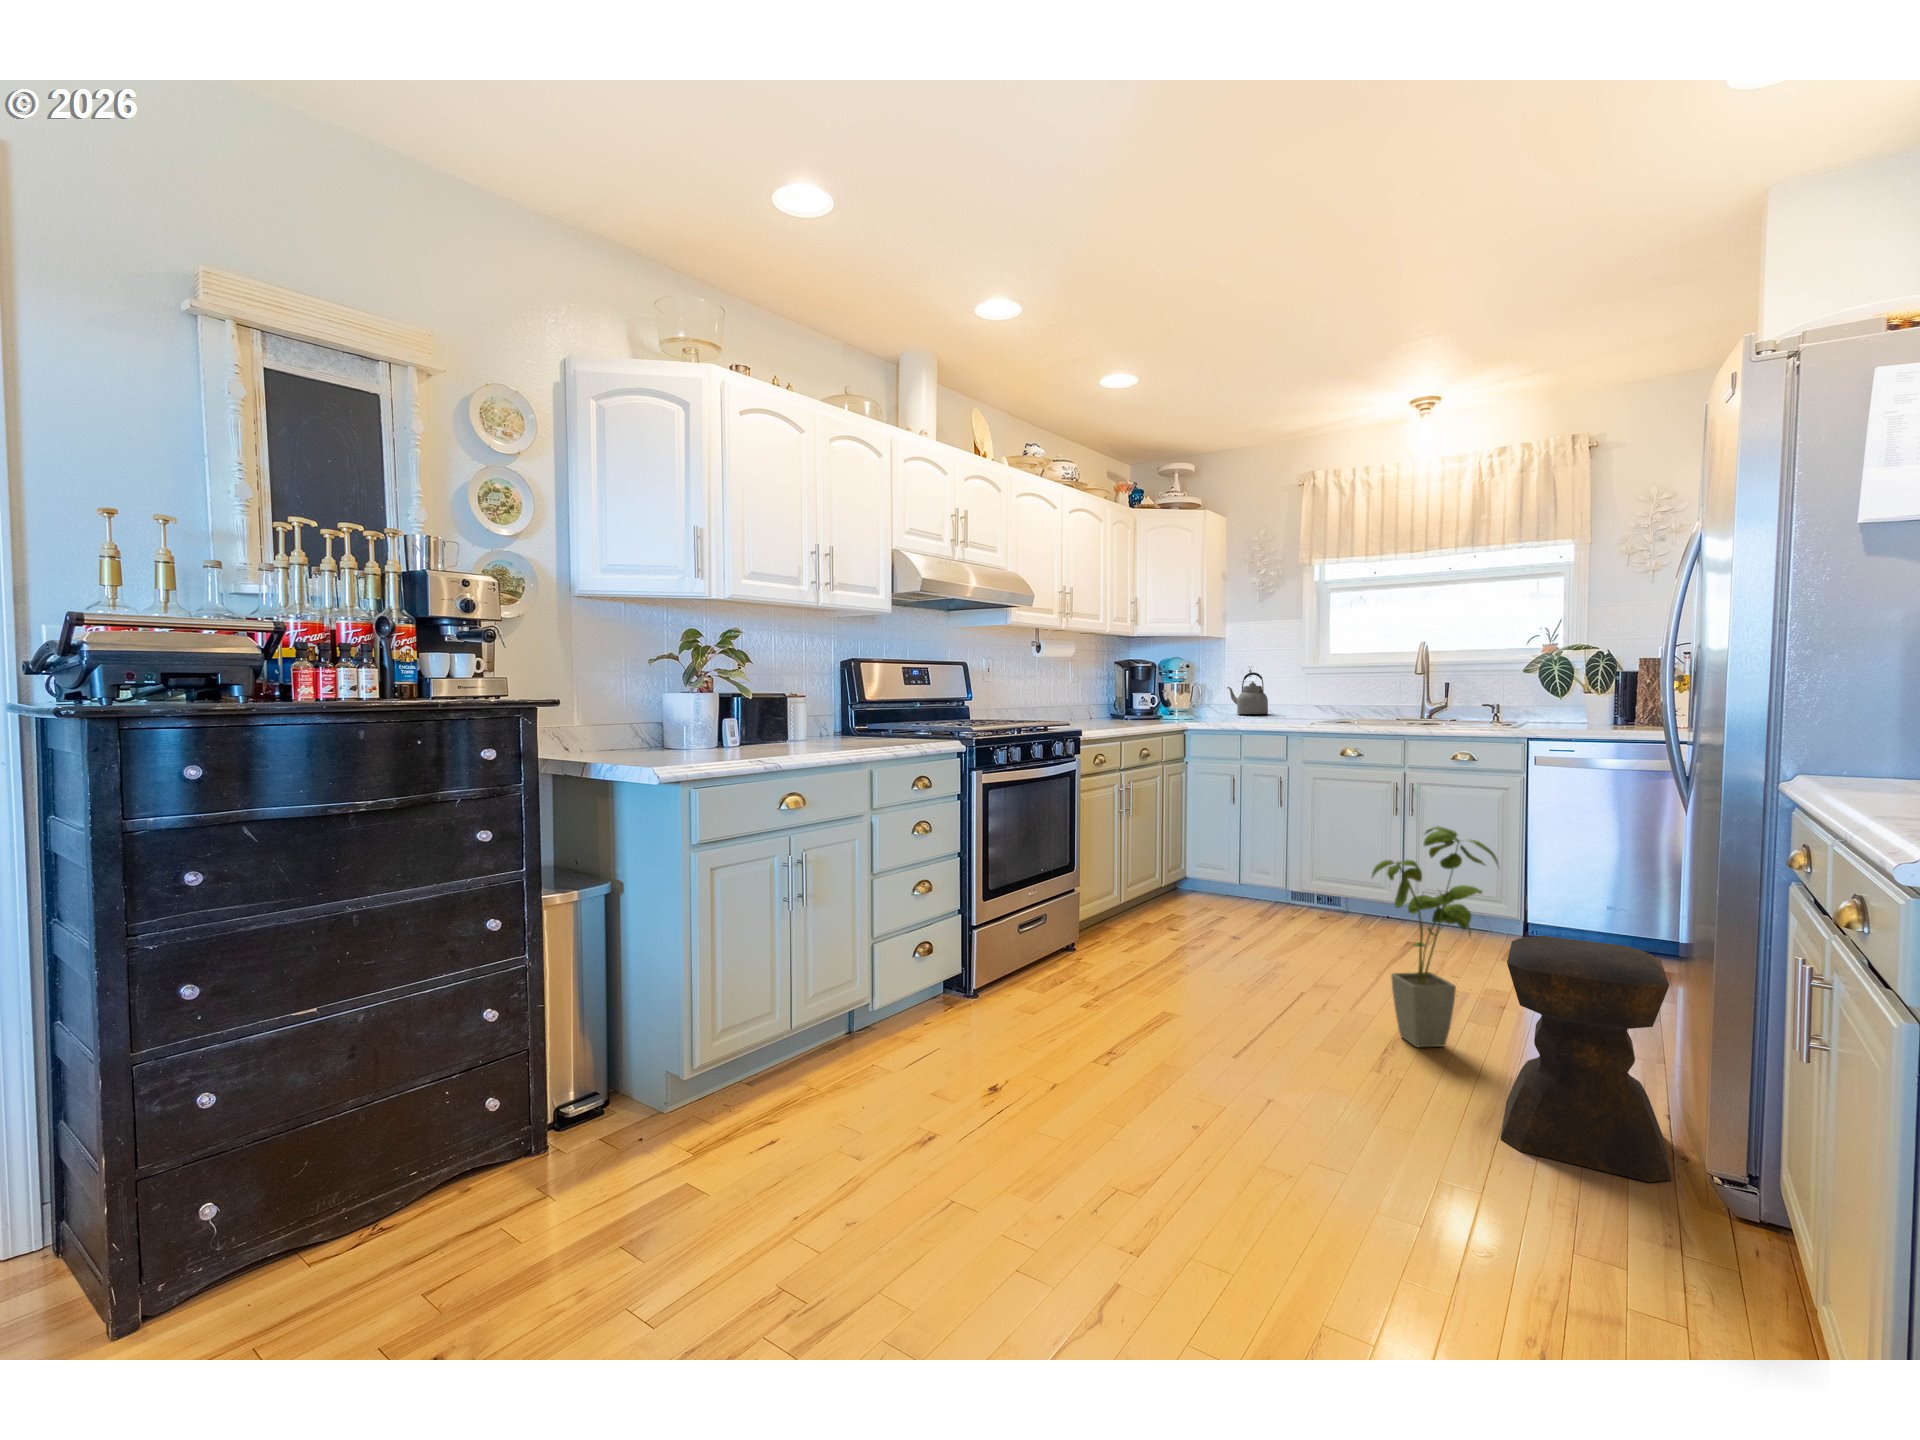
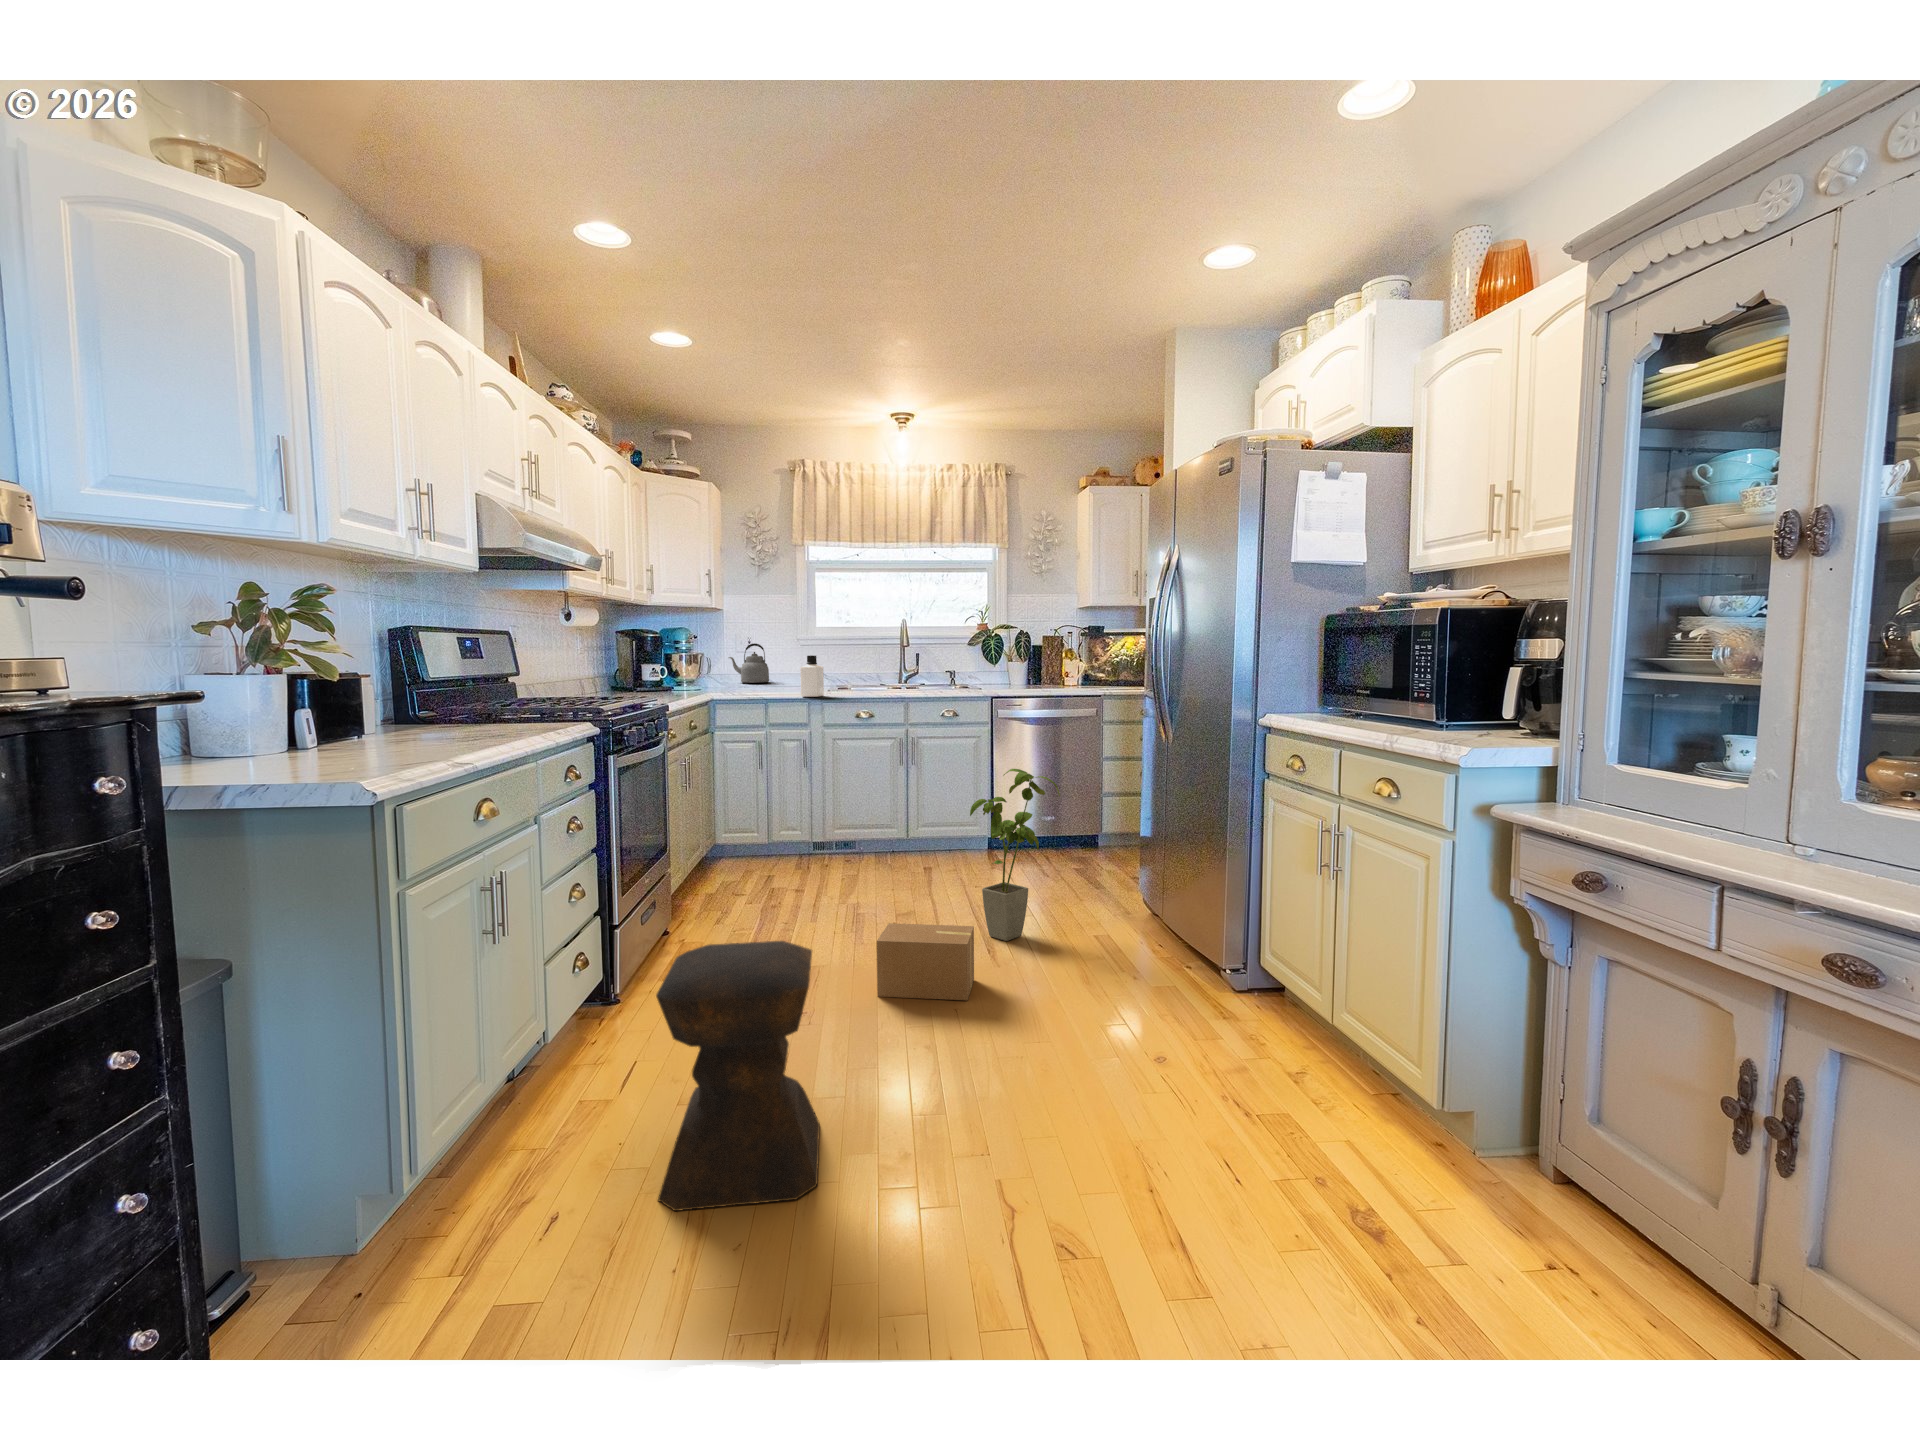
bottle: none [1271,684,1300,730] -> present [800,655,824,697]
stool: present [1500,936,1671,1182] -> present [656,941,820,1211]
cardboard box: none [1196,985,1325,1096] -> present [877,923,974,1000]

